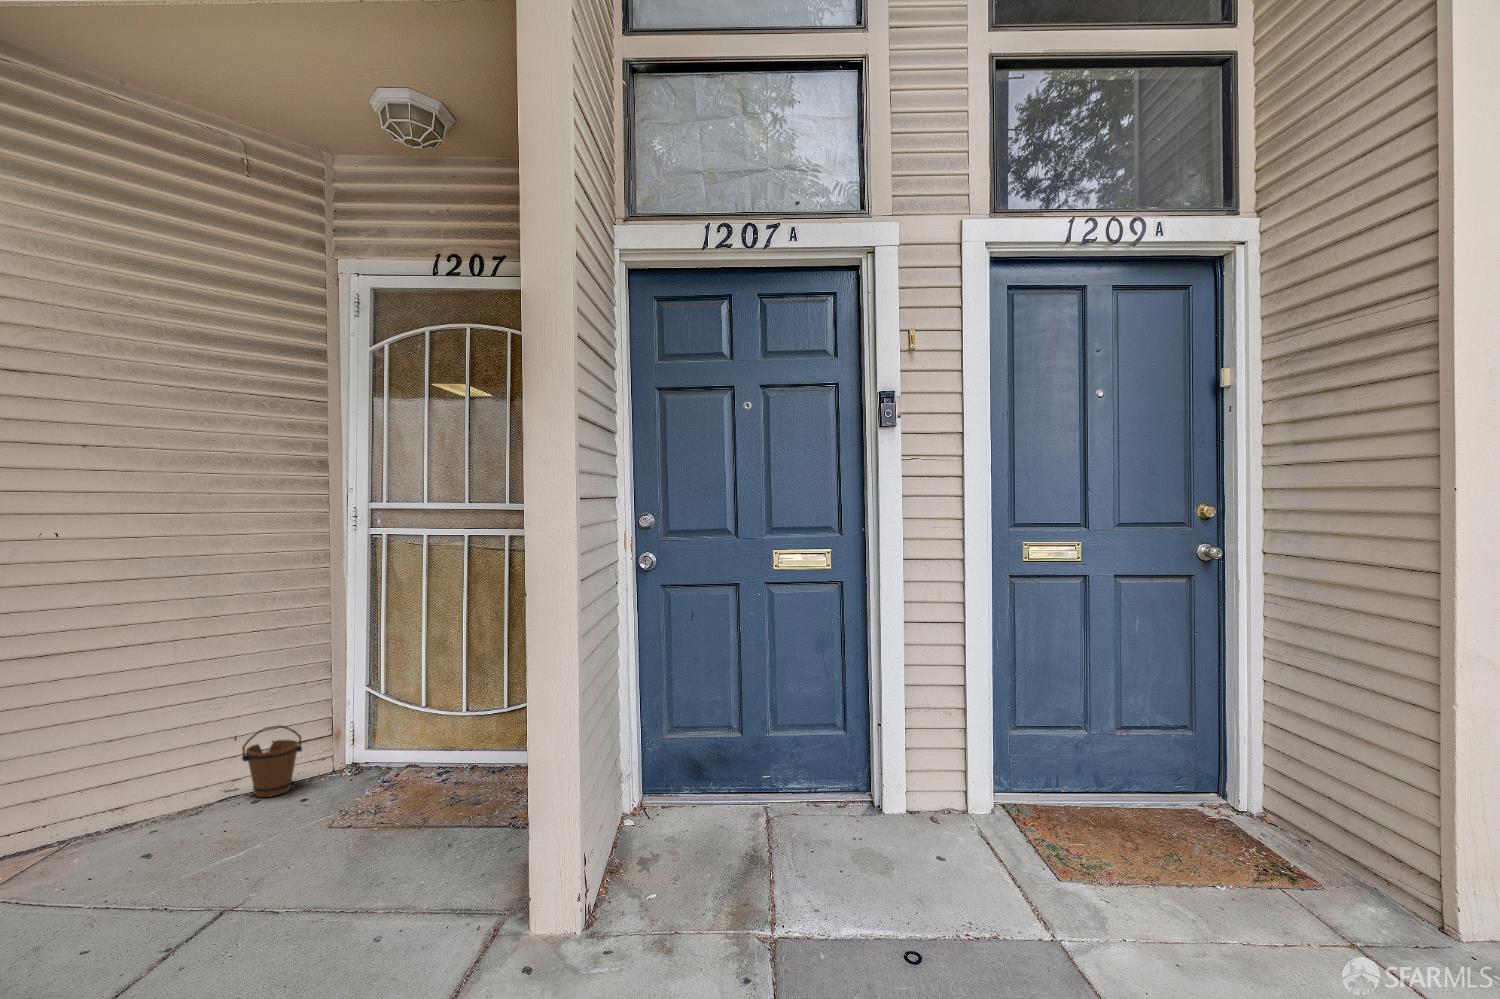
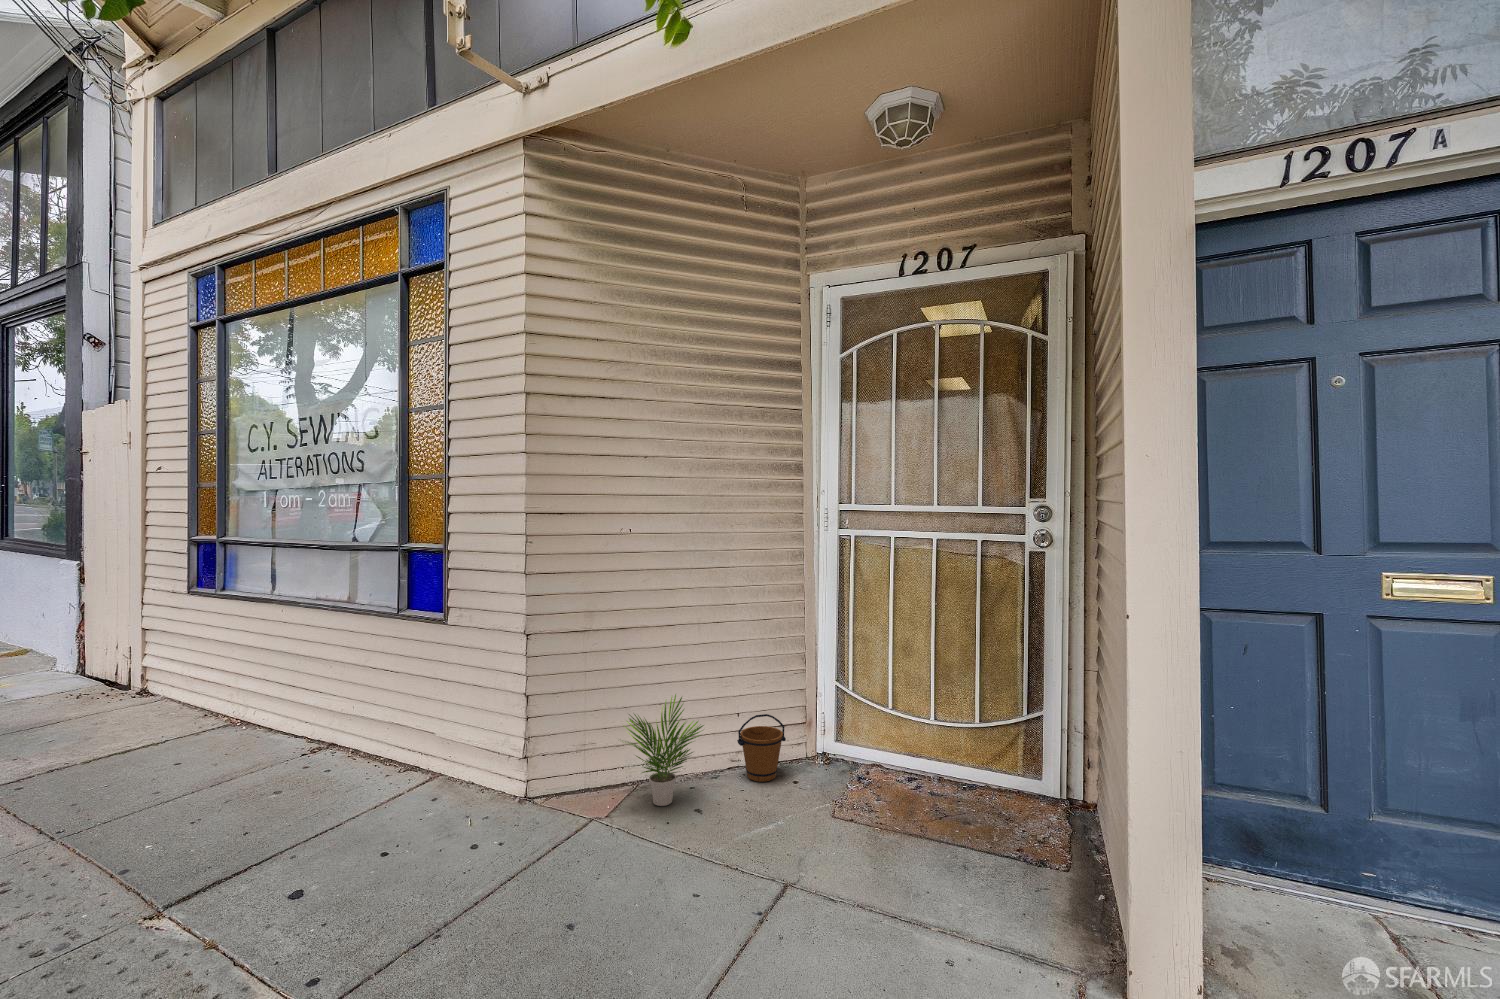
potted plant: none [66,713,196,836] -> present [625,694,704,806]

